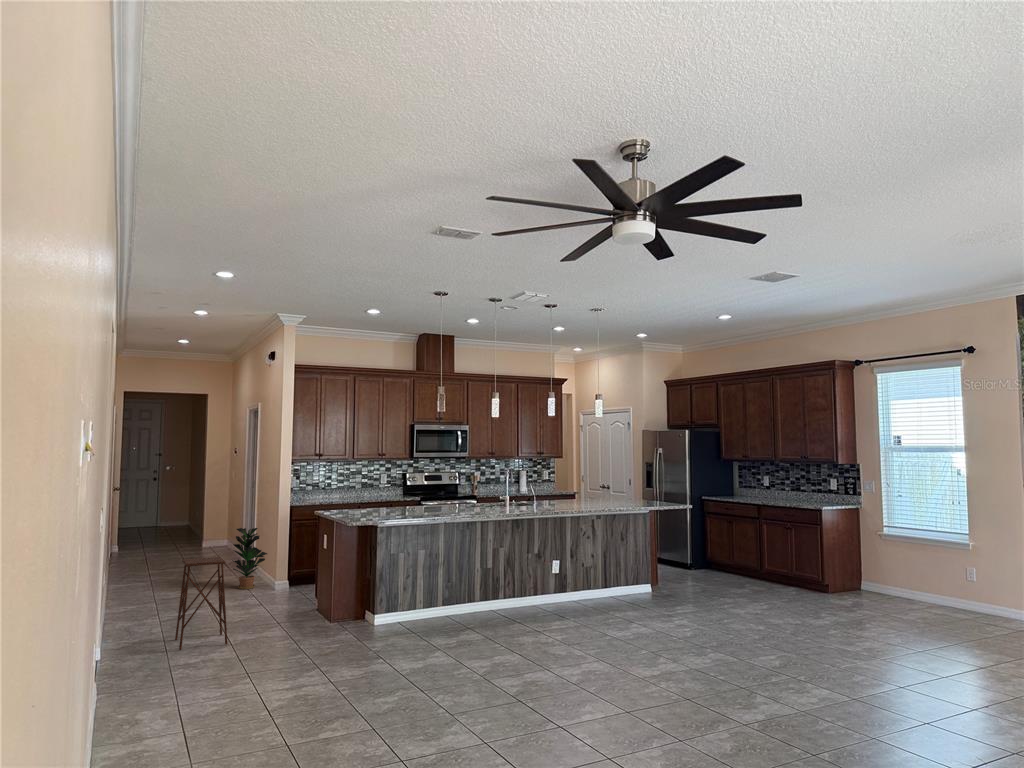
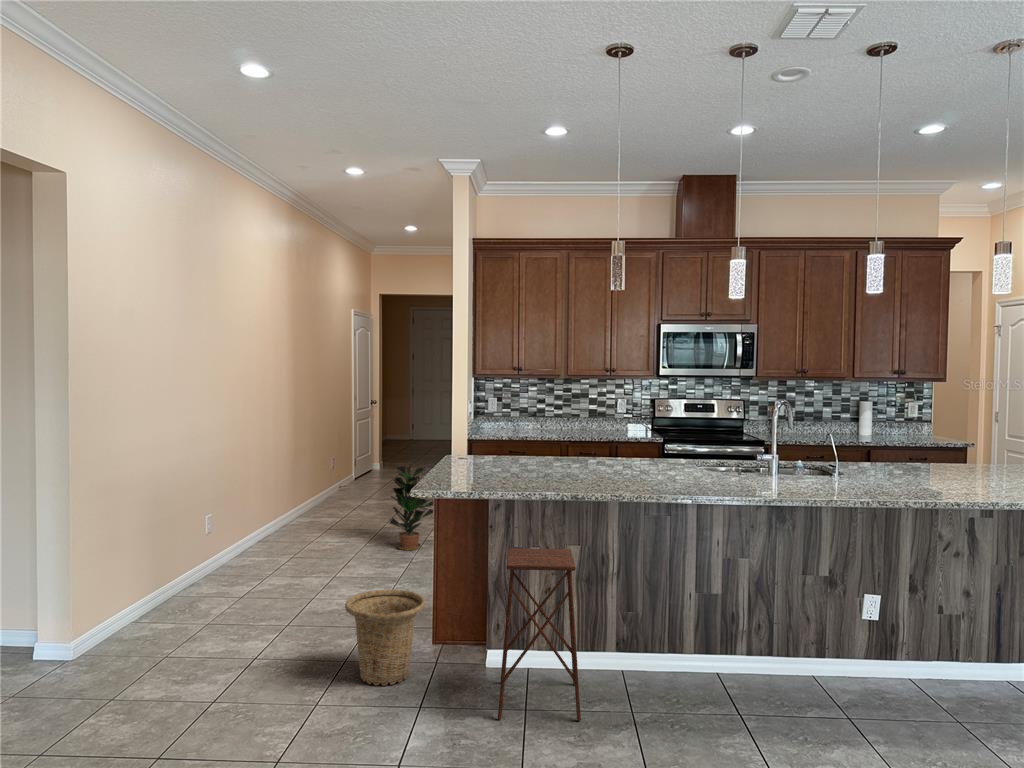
side table: present [175,557,227,650] -> present [498,548,581,721]
basket: none [304,586,350,637] -> present [345,590,425,686]

